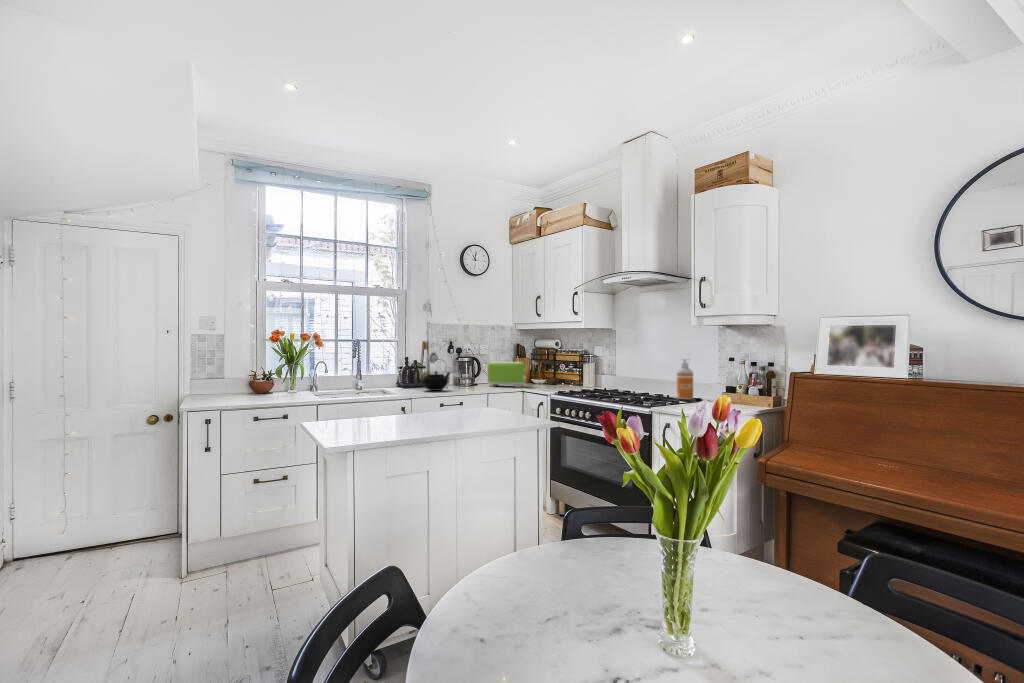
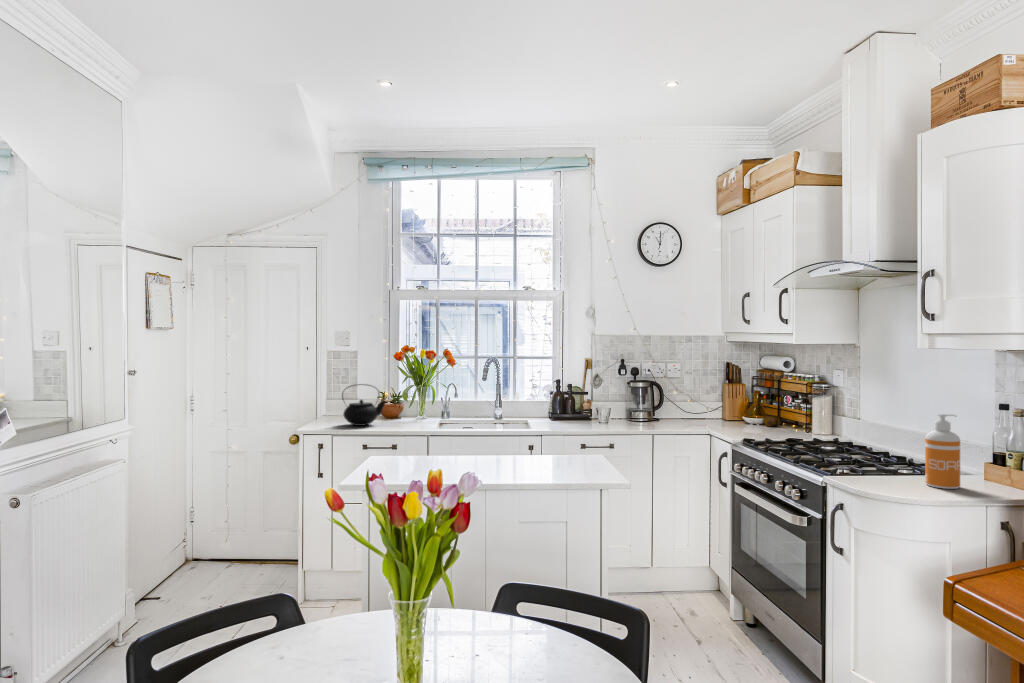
teapot: present [422,359,450,391] -> present [342,384,386,426]
toaster: present [488,362,526,387] -> none [670,388,724,427]

